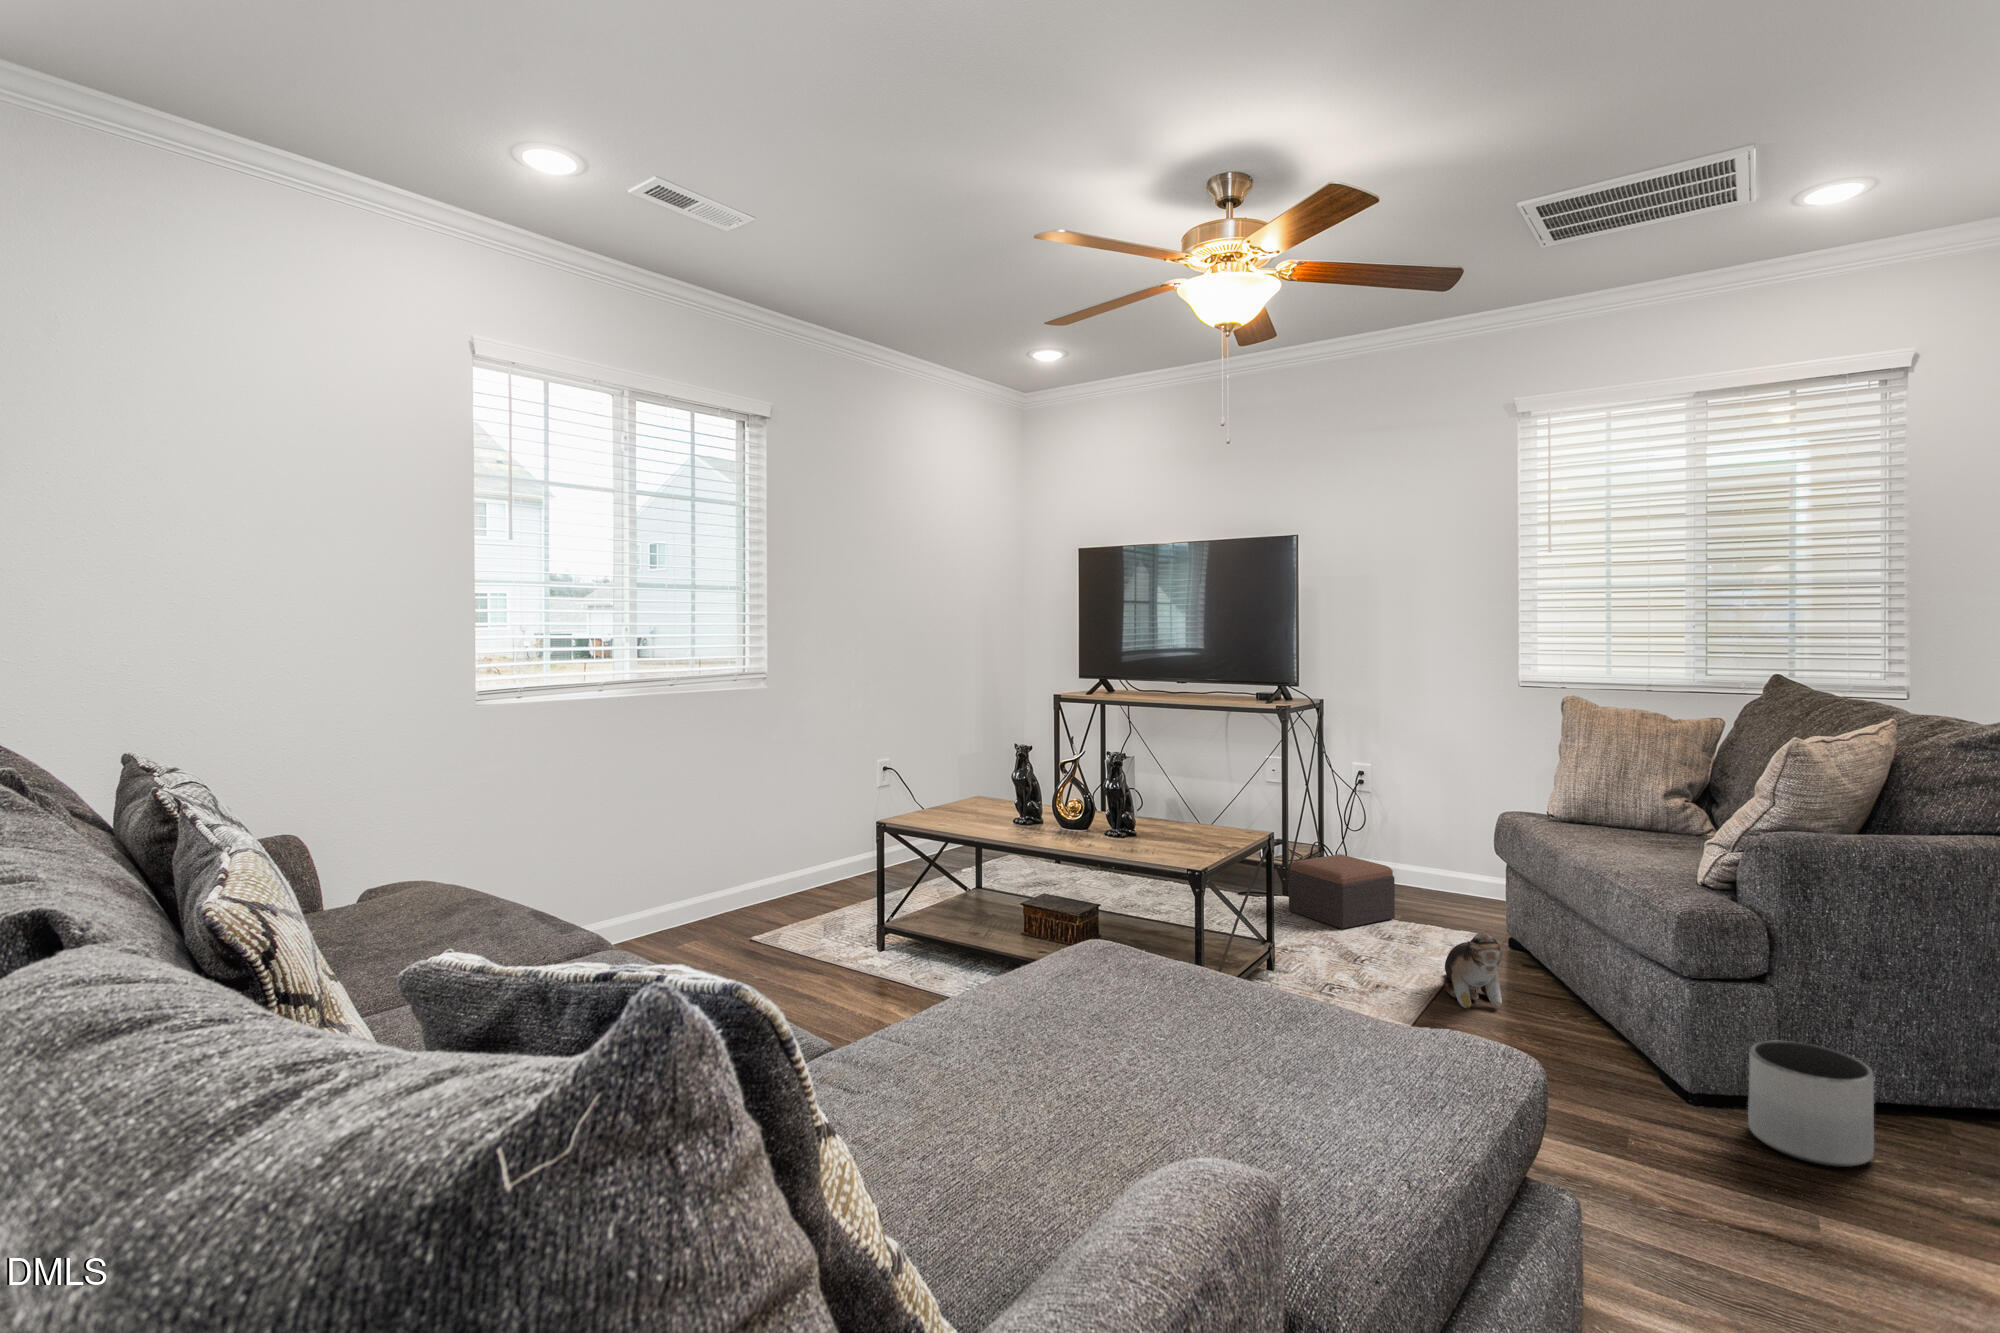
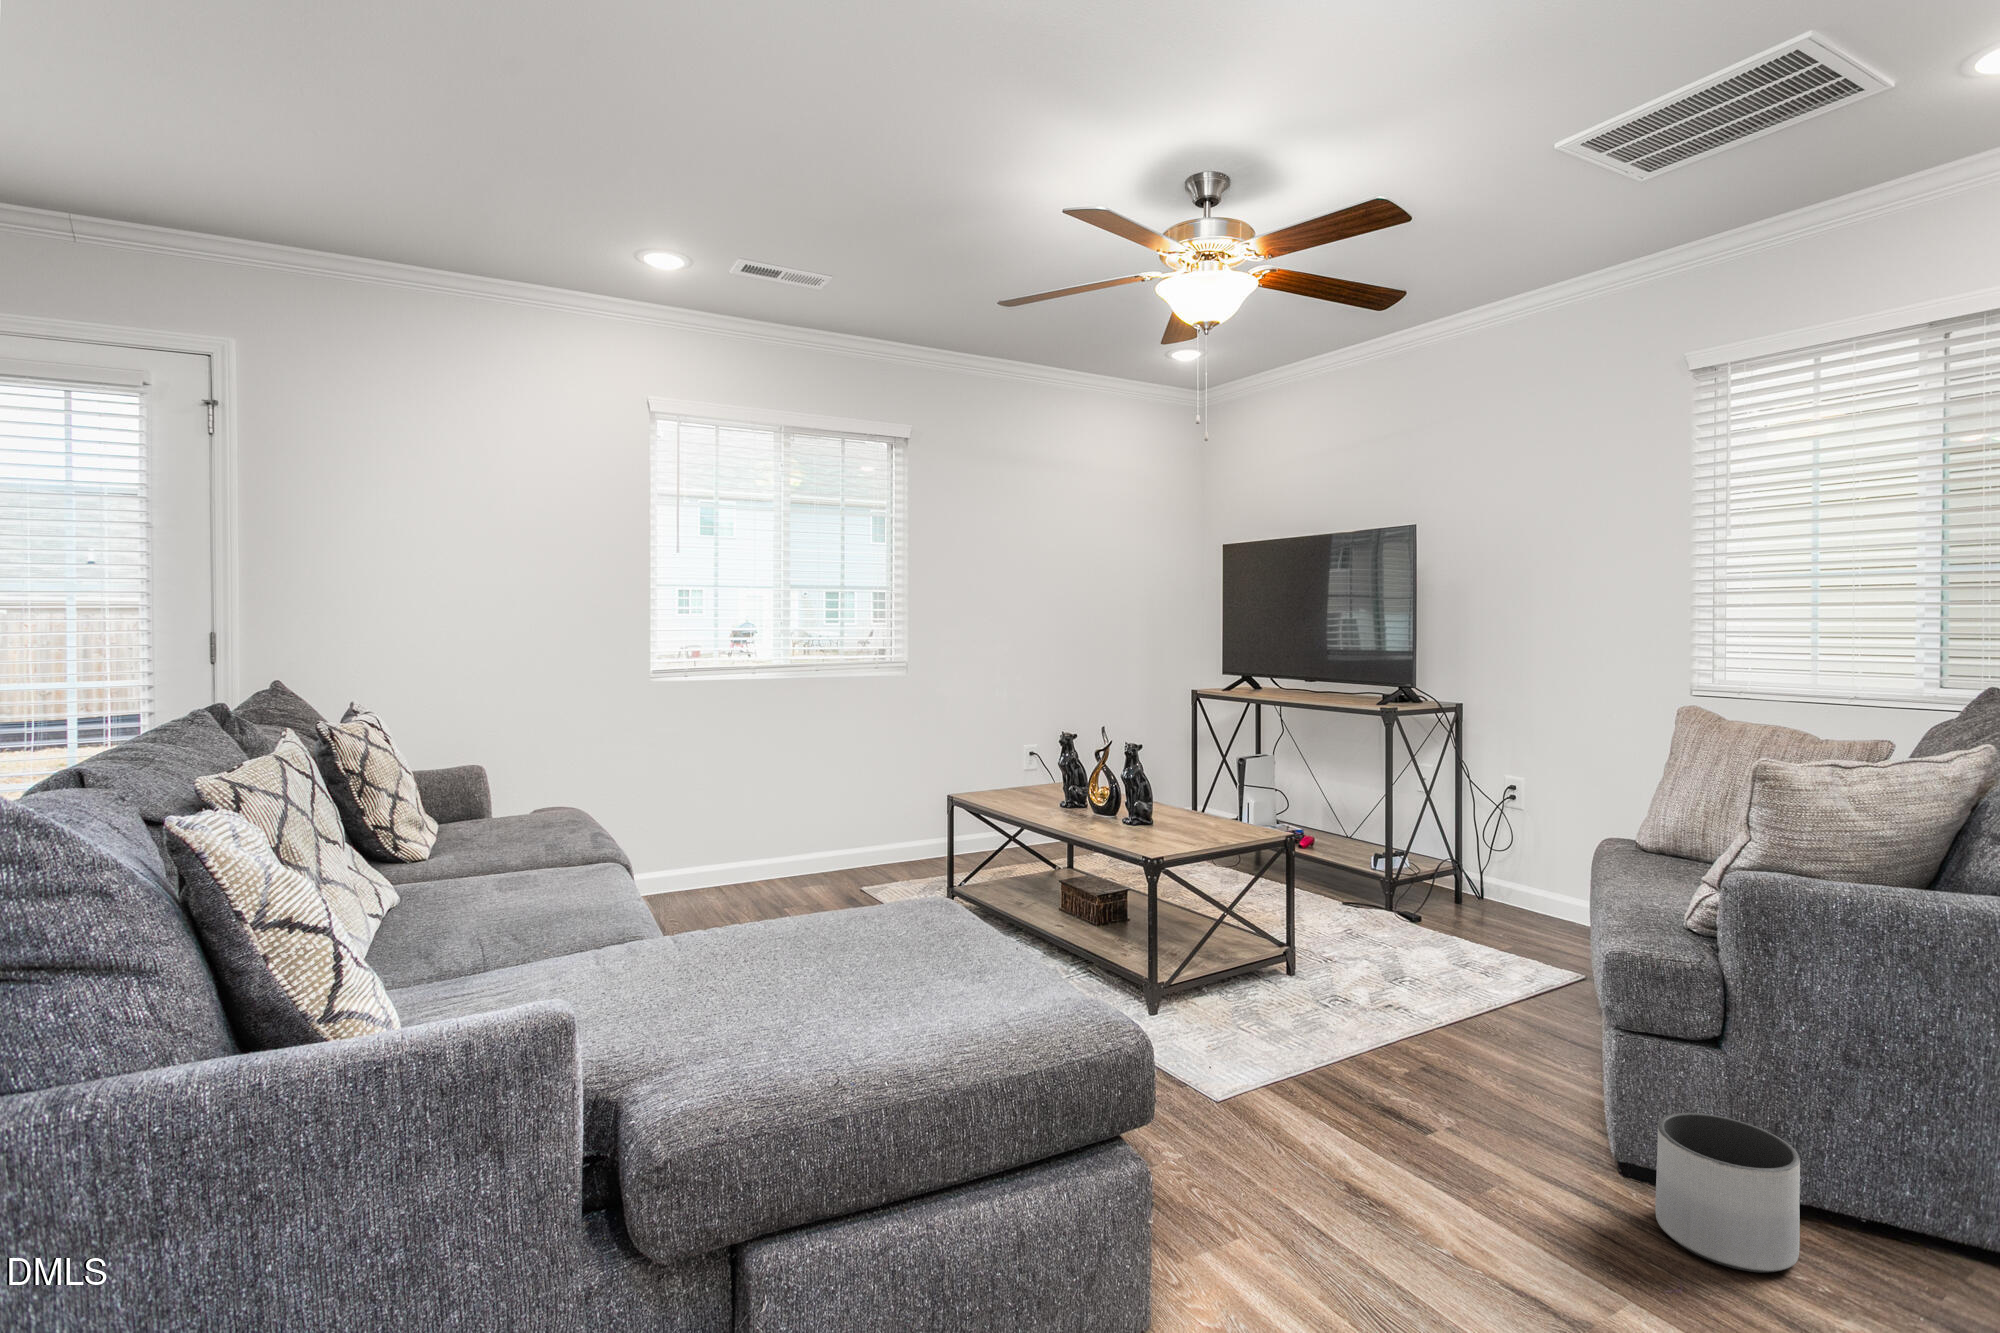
footstool: present [1289,854,1395,929] -> none [1381,872,1496,949]
plush toy: present [1444,933,1506,1008] -> none [1457,959,1517,1044]

